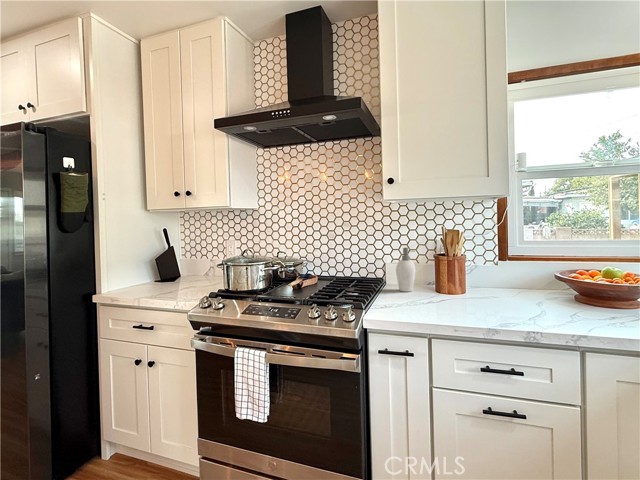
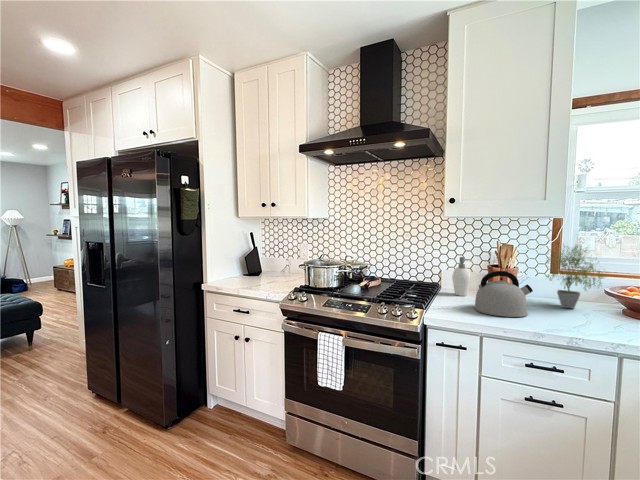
potted plant: none [491,220,563,299] -> present [550,242,603,308]
kettle: none [420,259,483,312] -> present [474,271,533,317]

